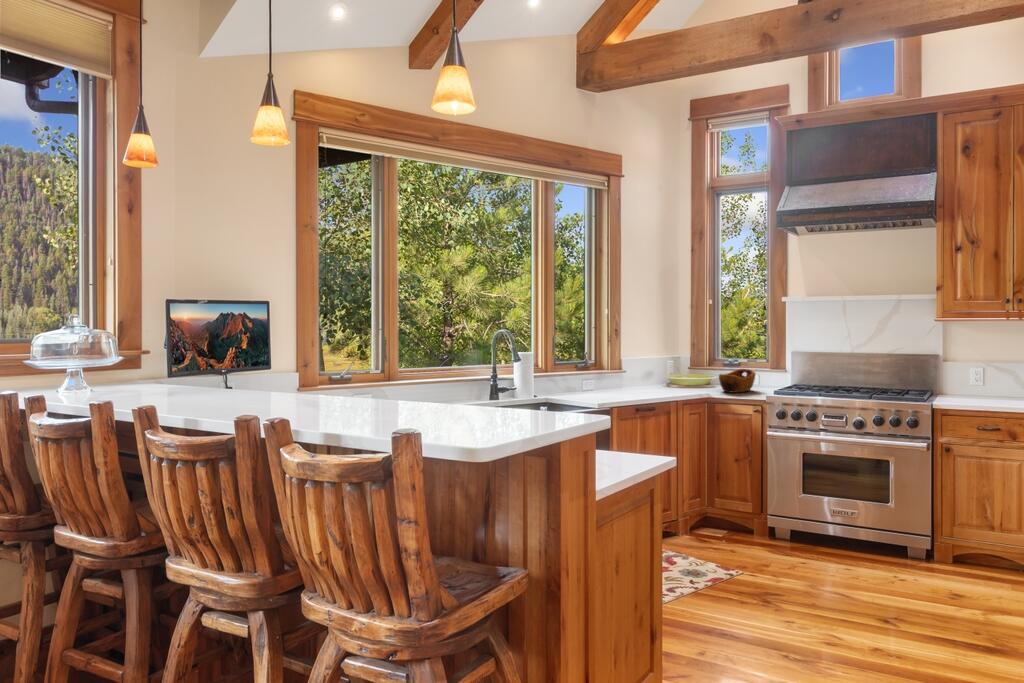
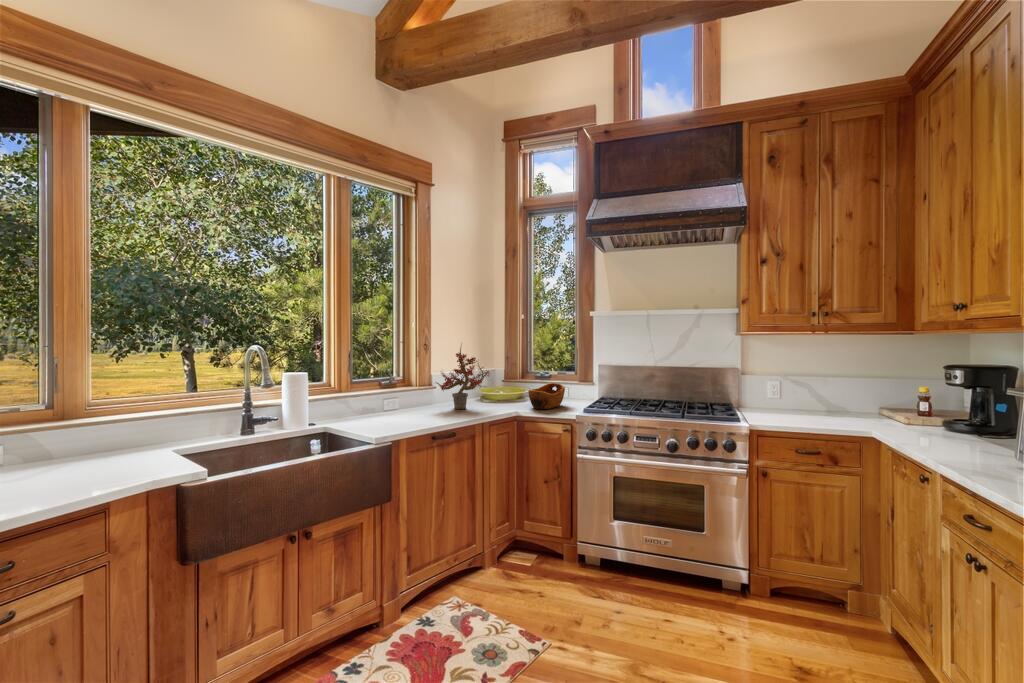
potted plant: none [630,328,681,391] -> present [436,348,489,409]

